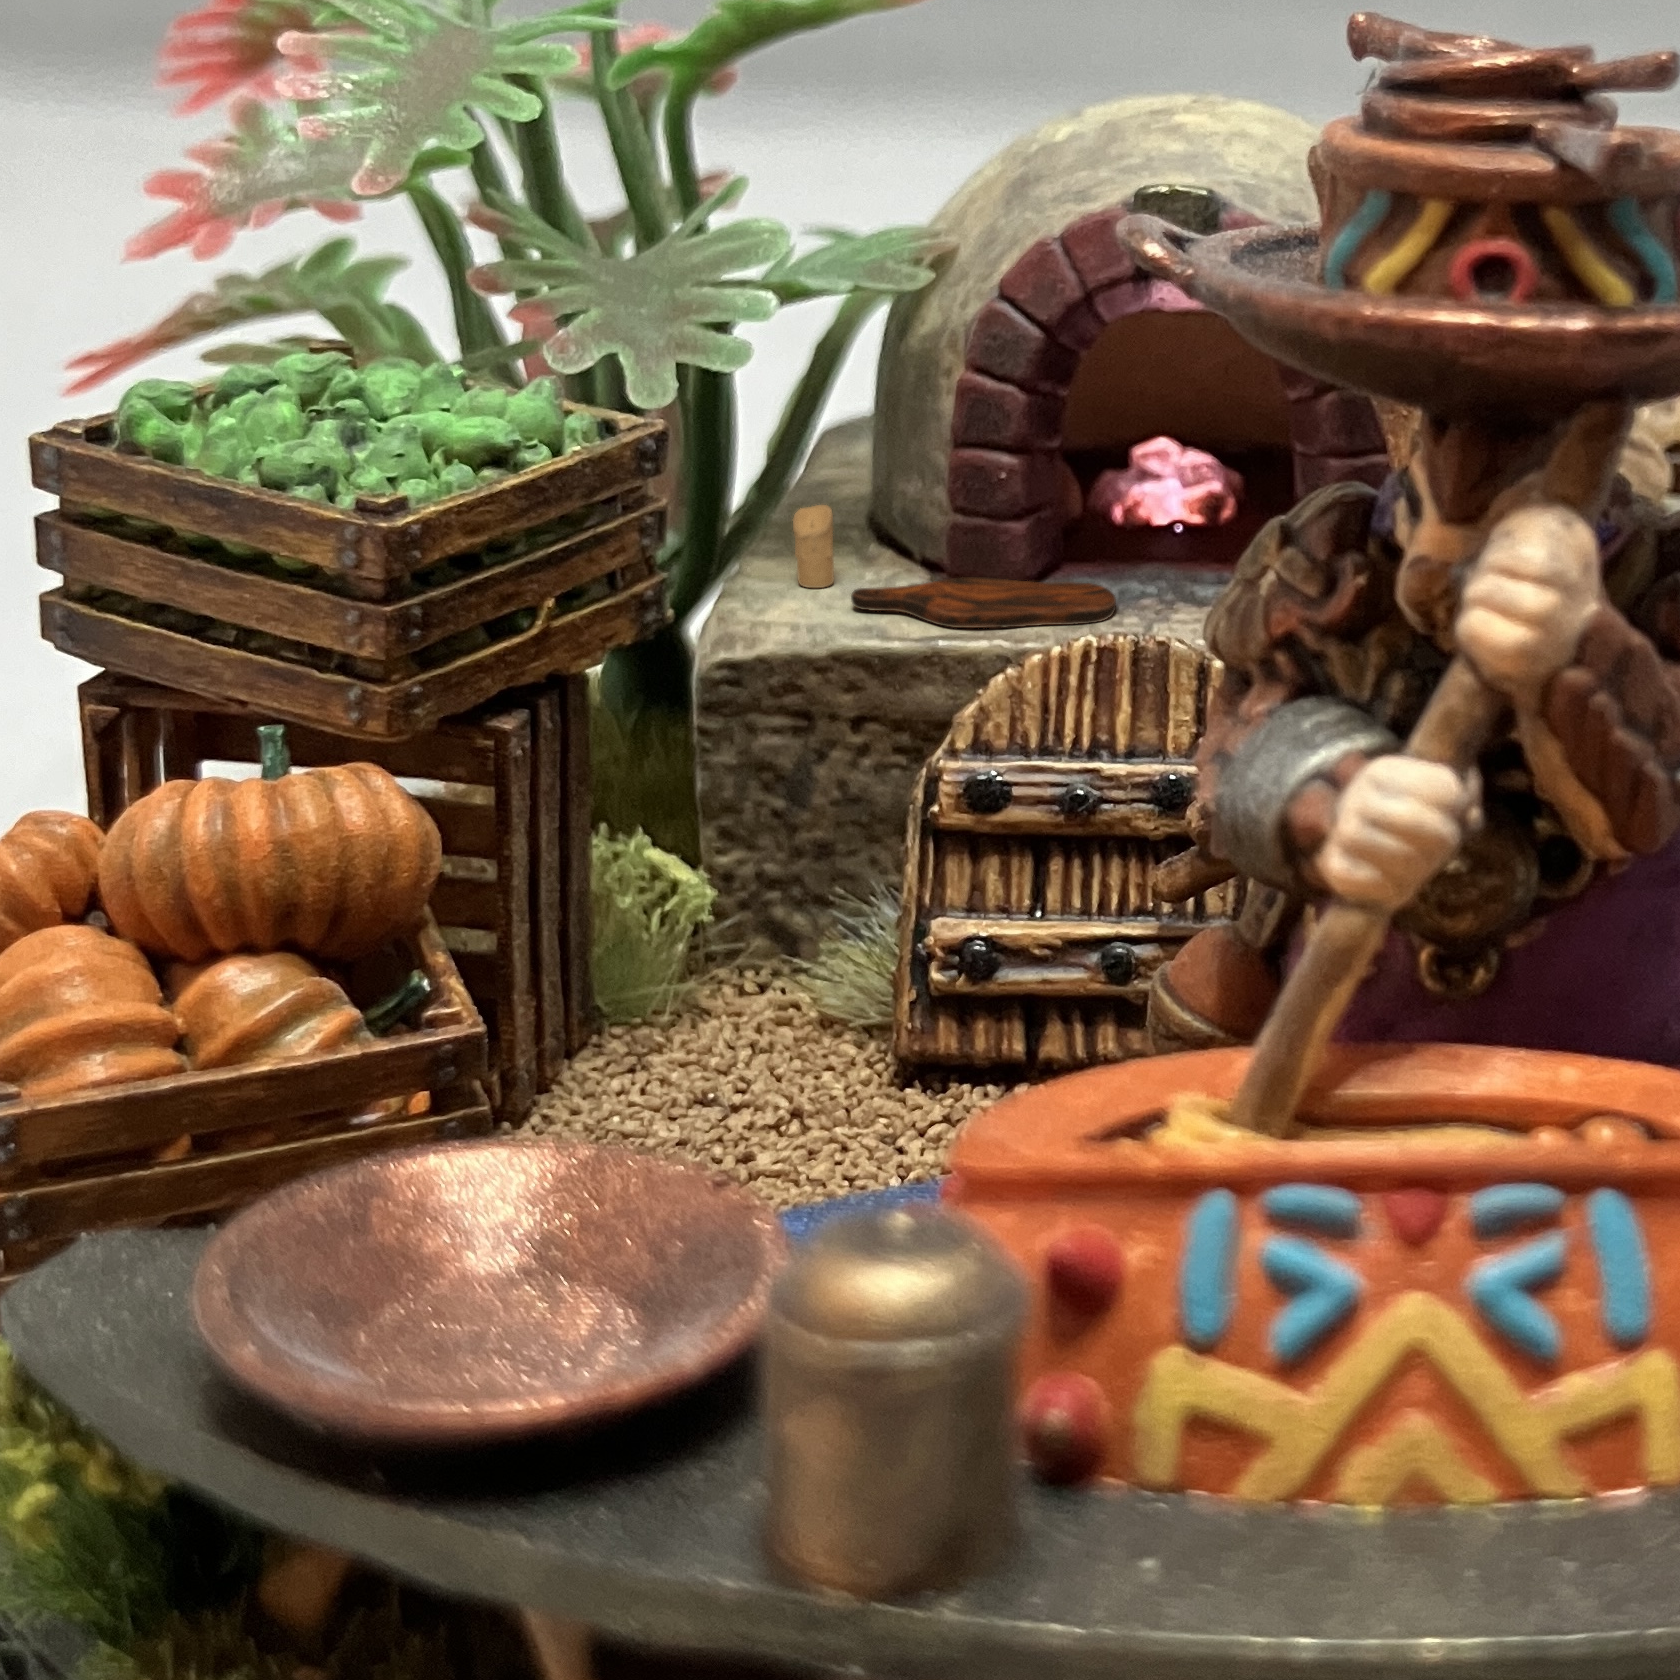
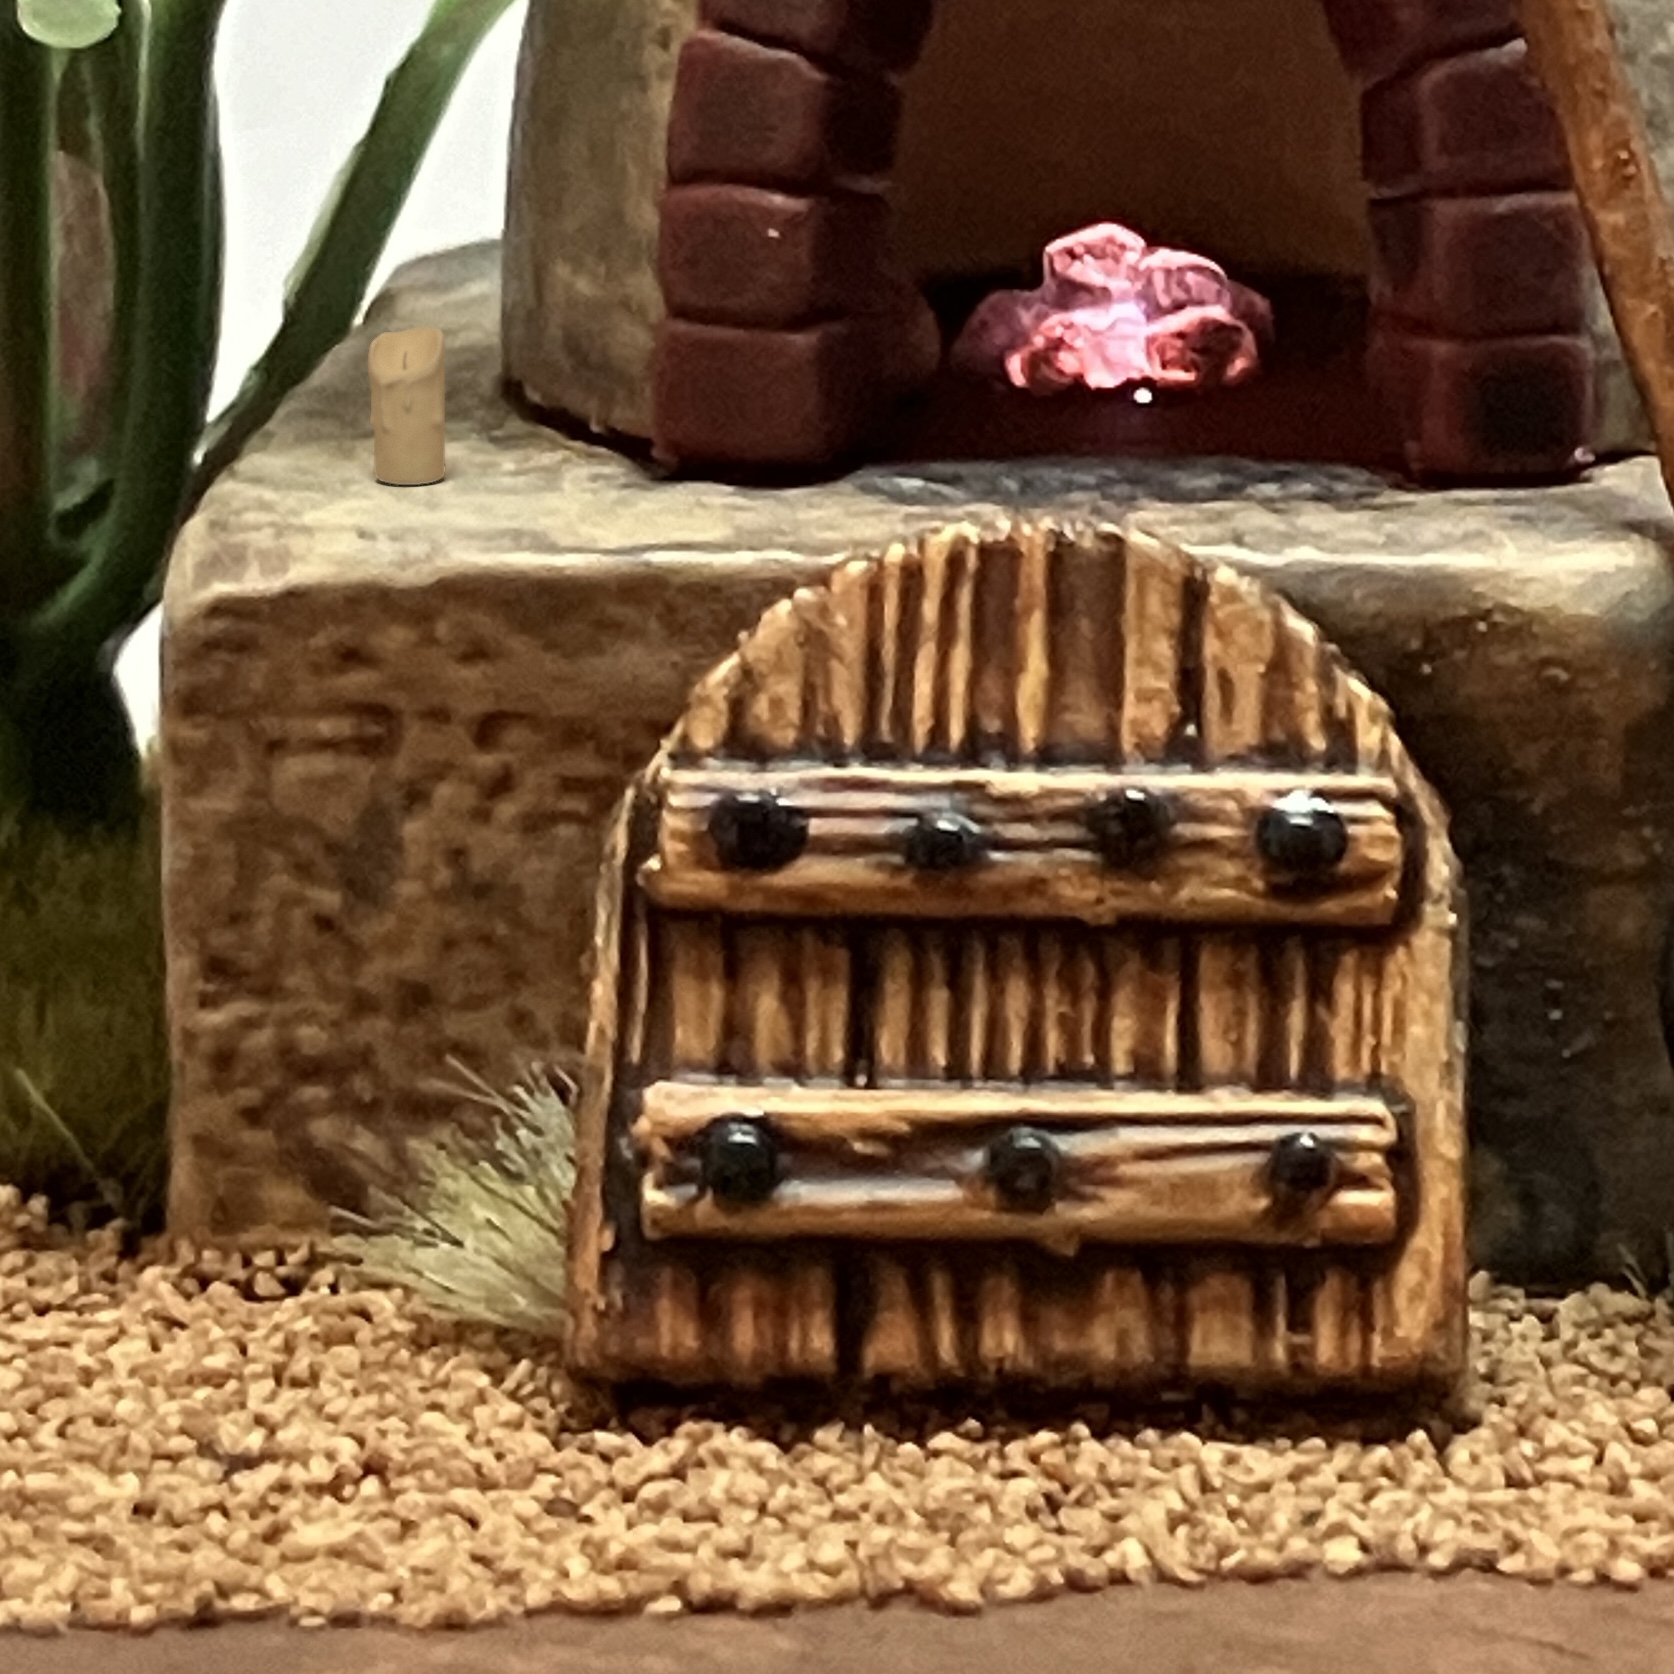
cutting board: present [851,577,1116,628] -> none [480,455,998,538]

